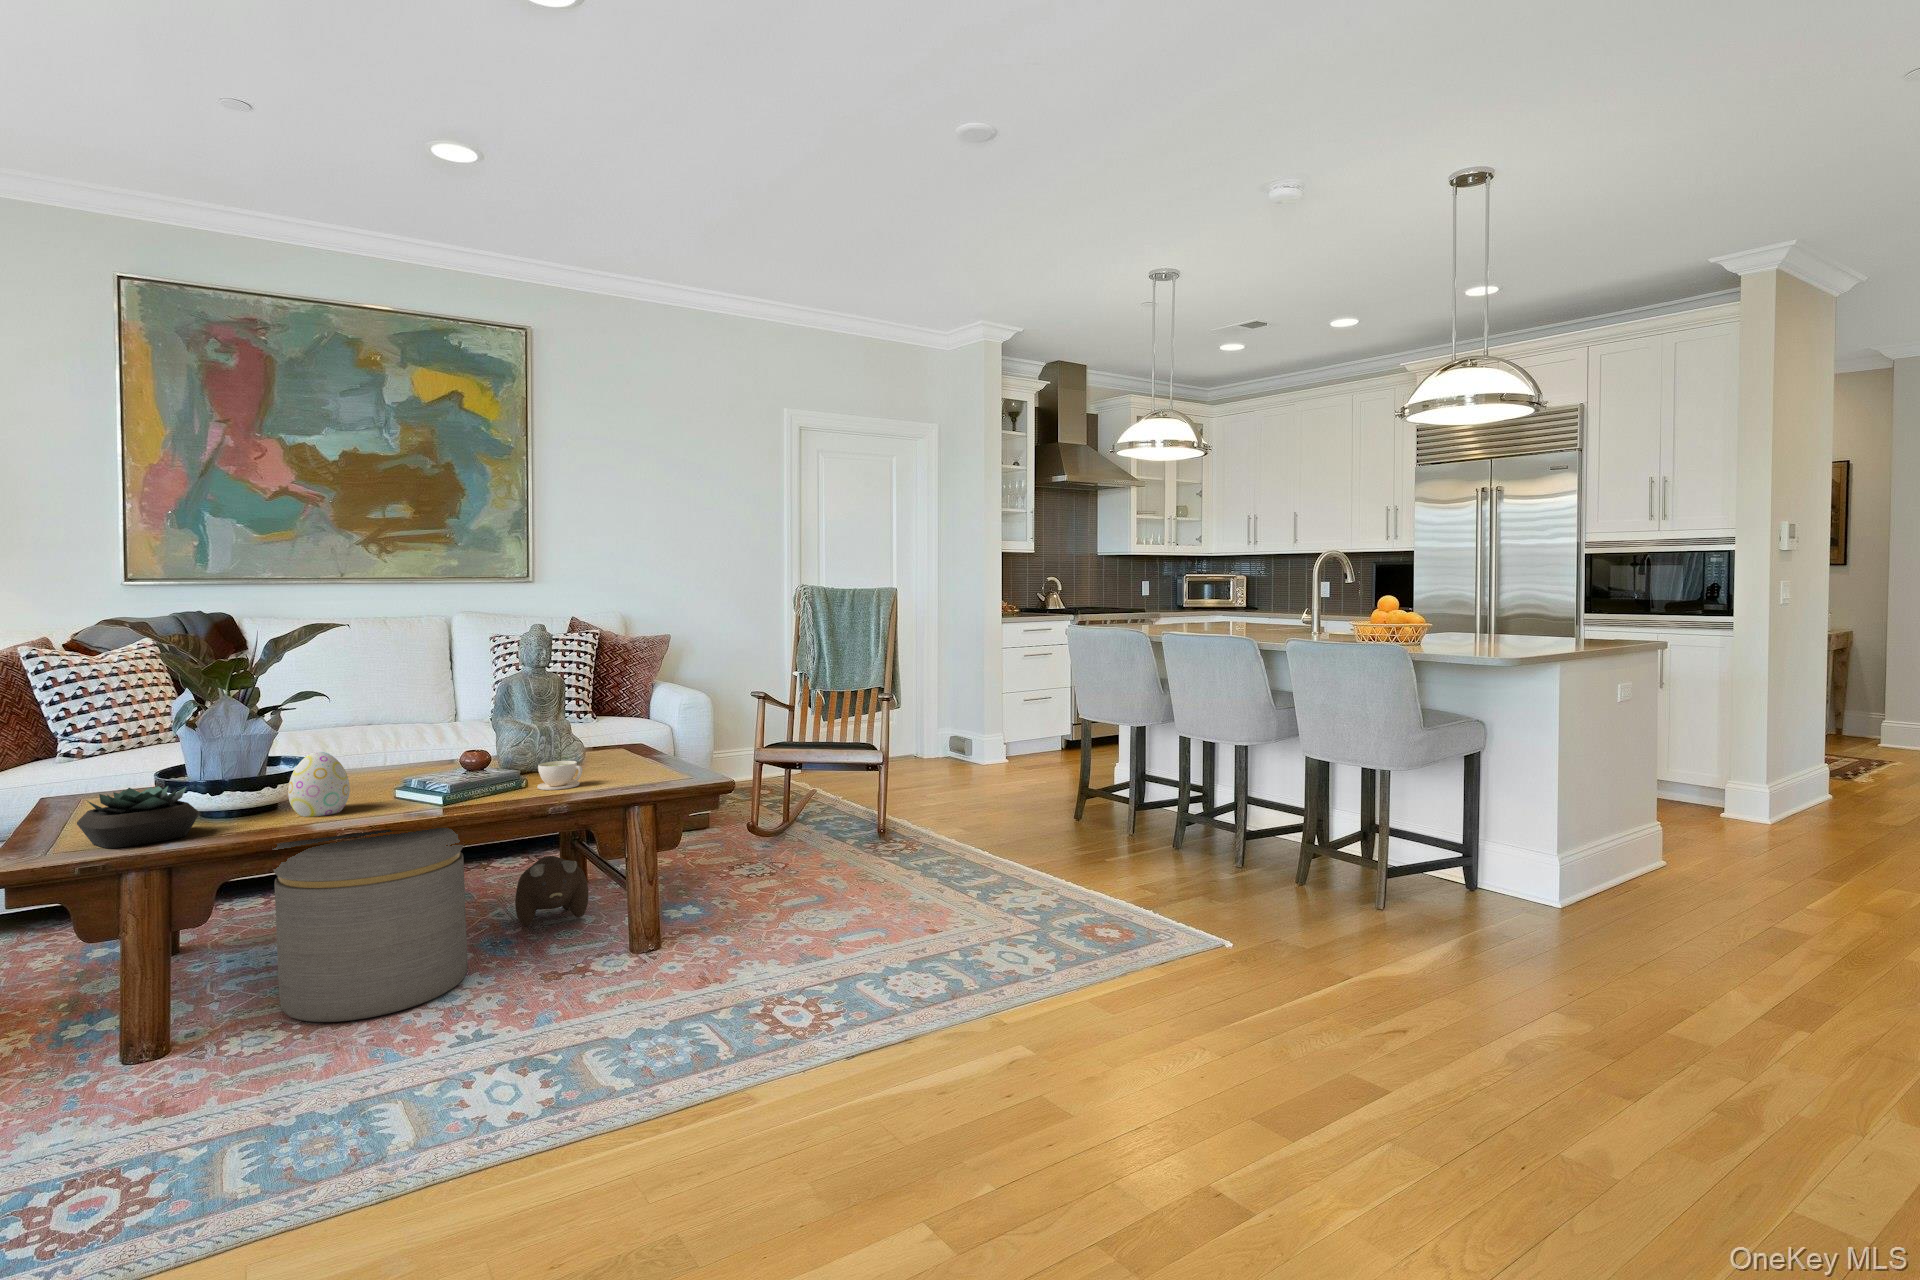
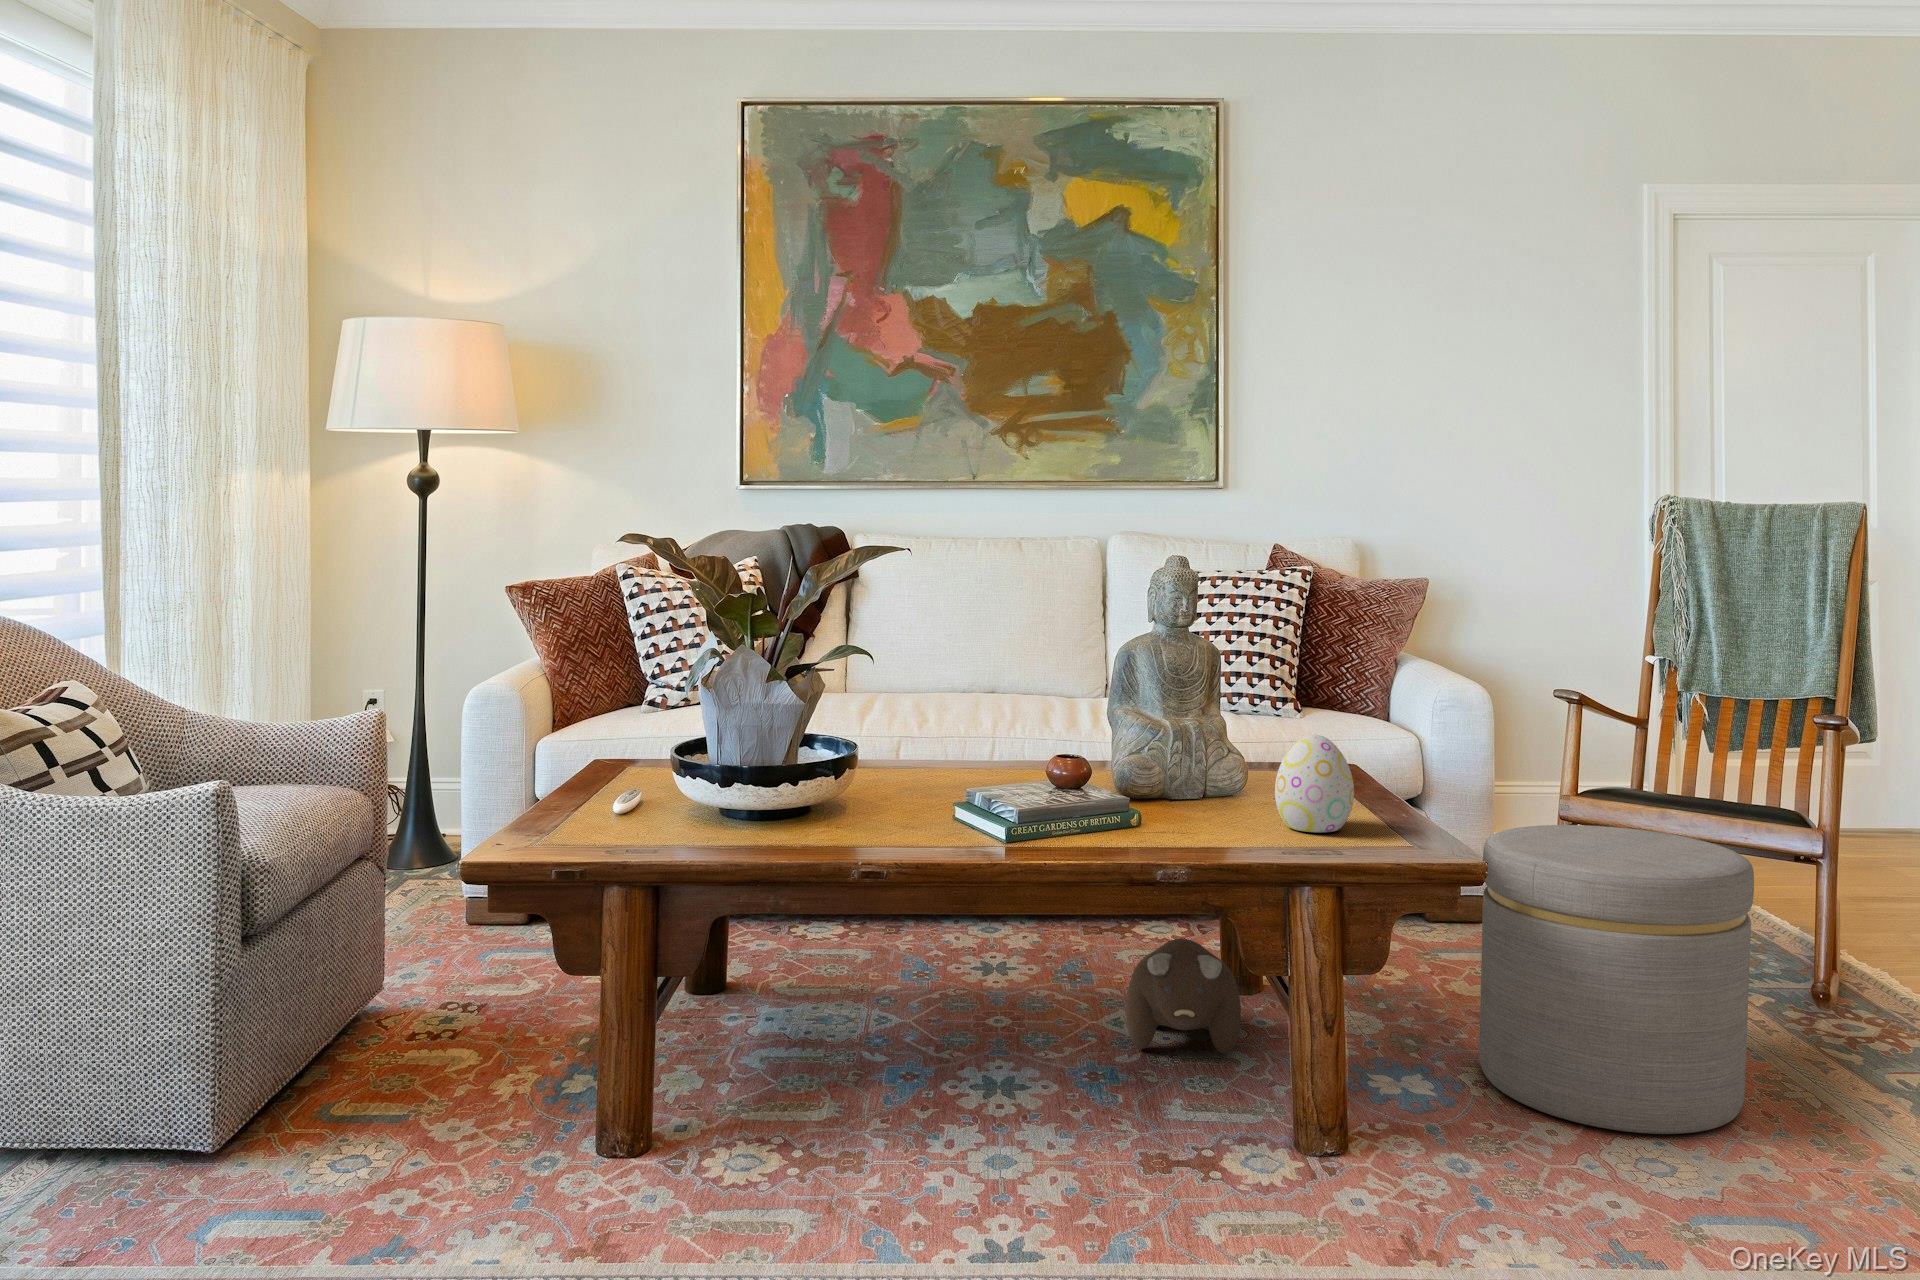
decorative egg: present [288,752,350,817] -> present [1275,735,1354,832]
coffee cup: present [537,761,583,790] -> none [1157,788,1231,840]
succulent plant: present [77,786,200,848] -> none [569,762,696,847]
ottoman: present [273,828,467,1022] -> present [1479,825,1754,1134]

